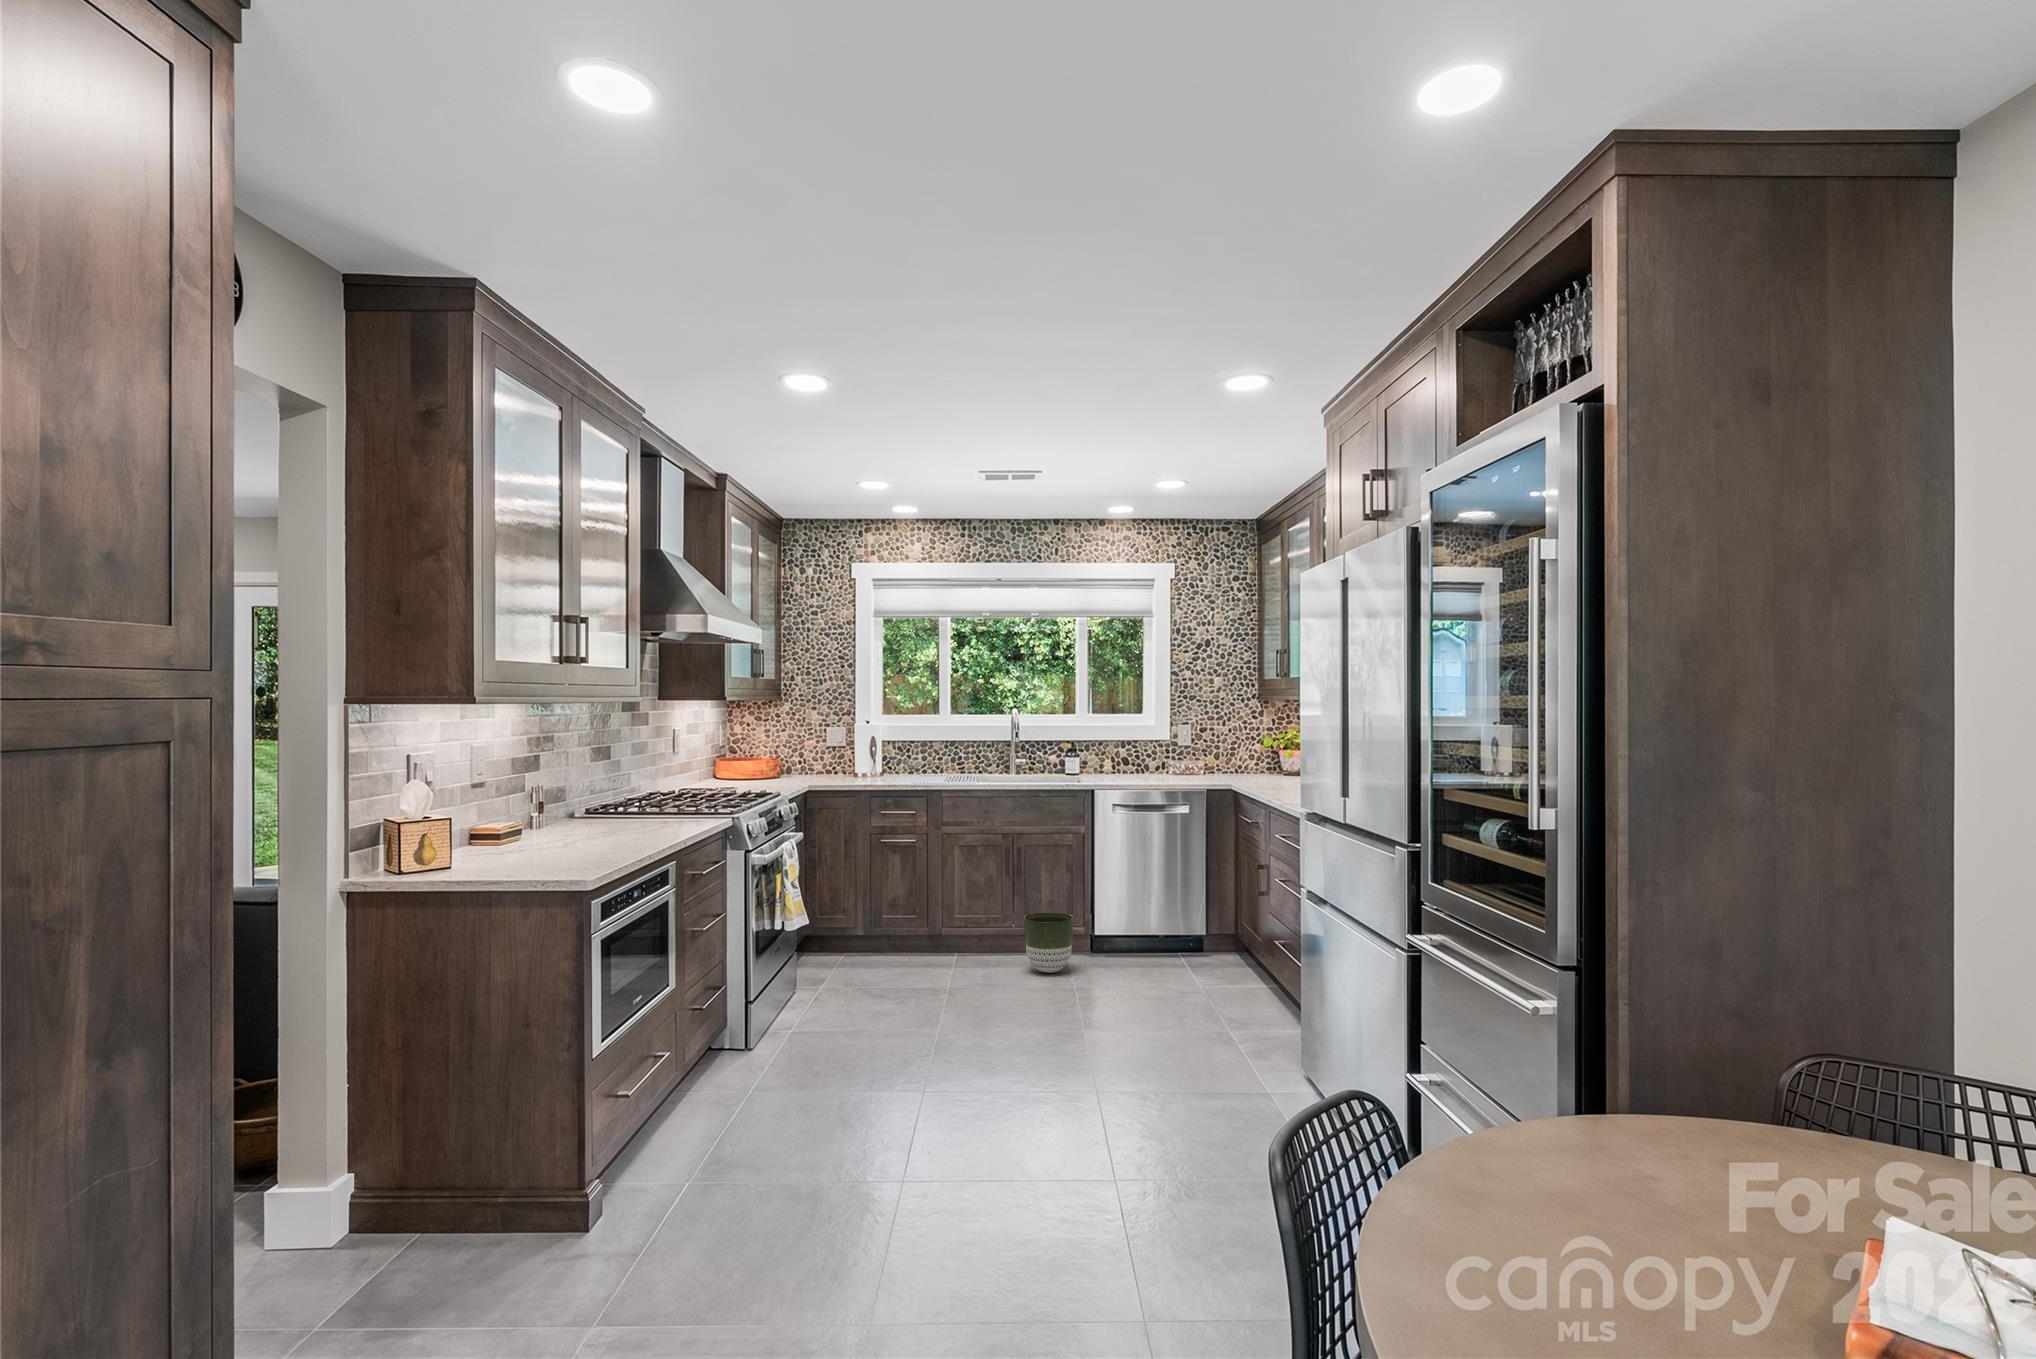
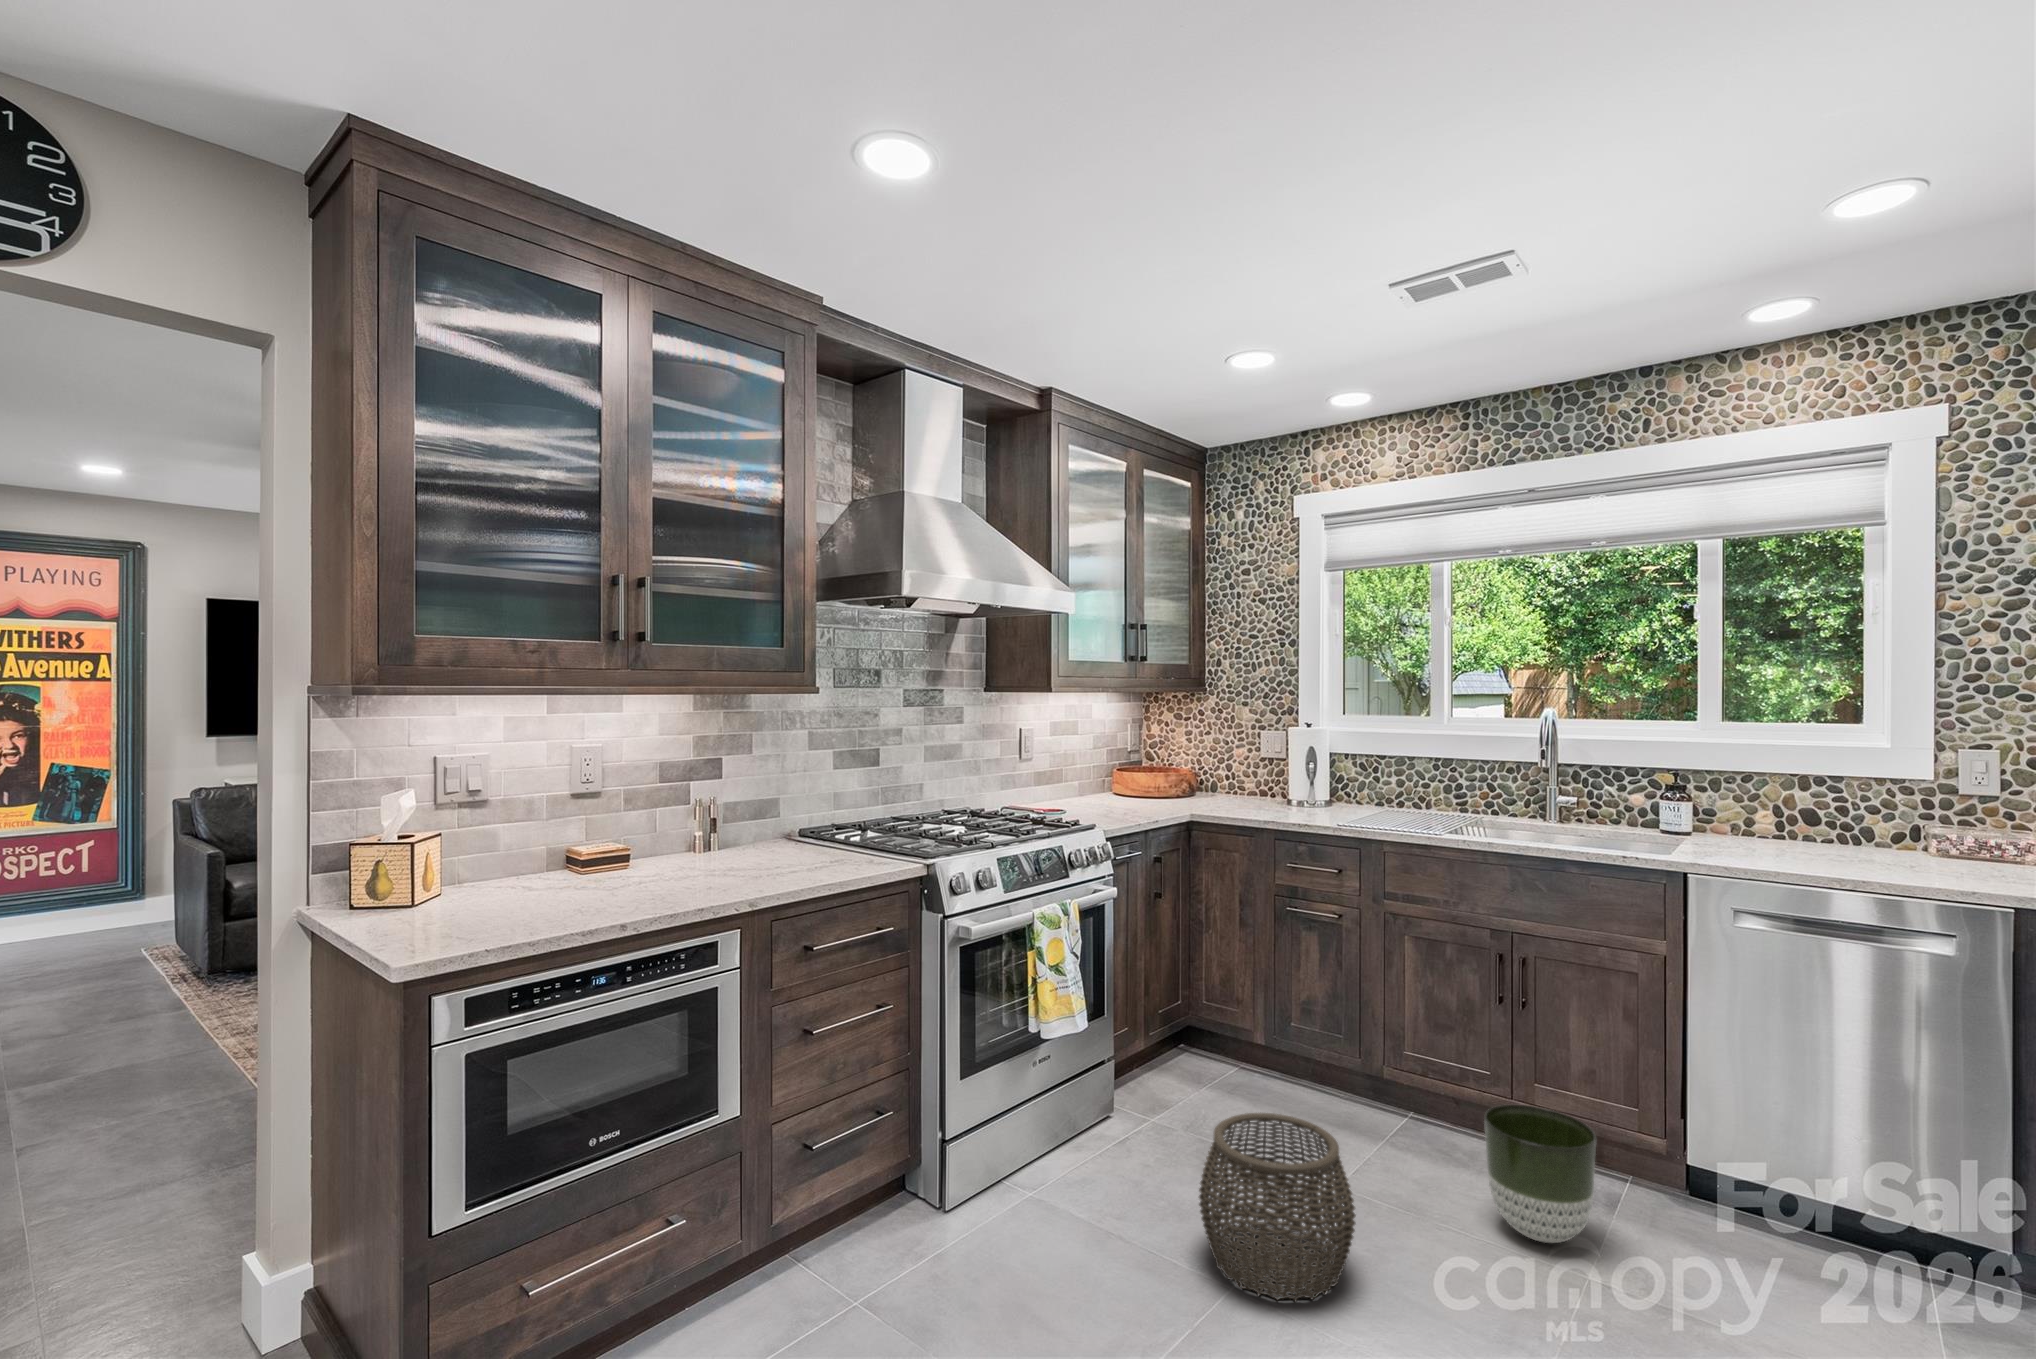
woven basket: none [919,930,998,1012] -> present [1199,1113,1356,1301]

